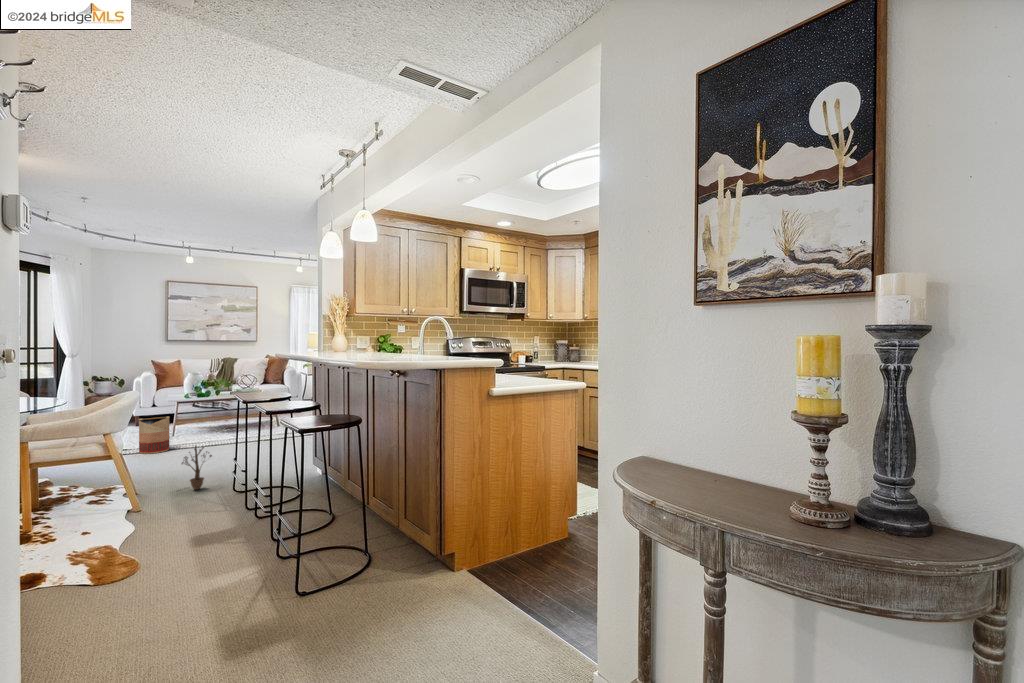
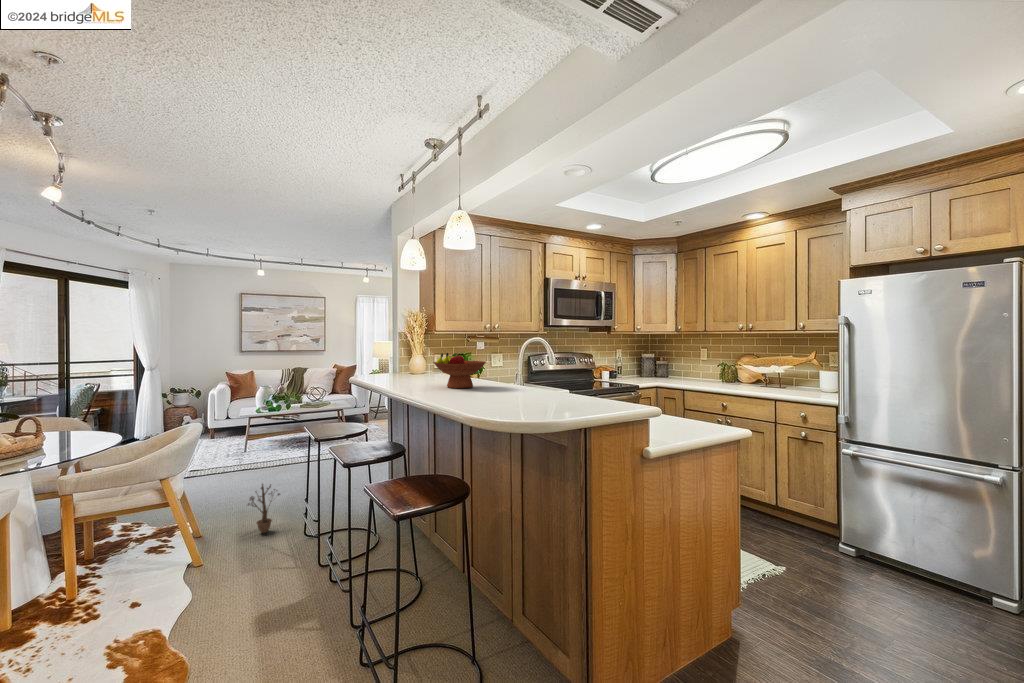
fruit bowl: none [348,326,394,356] -> present [434,353,486,388]
basket: present [138,417,170,454] -> none [209,437,240,477]

